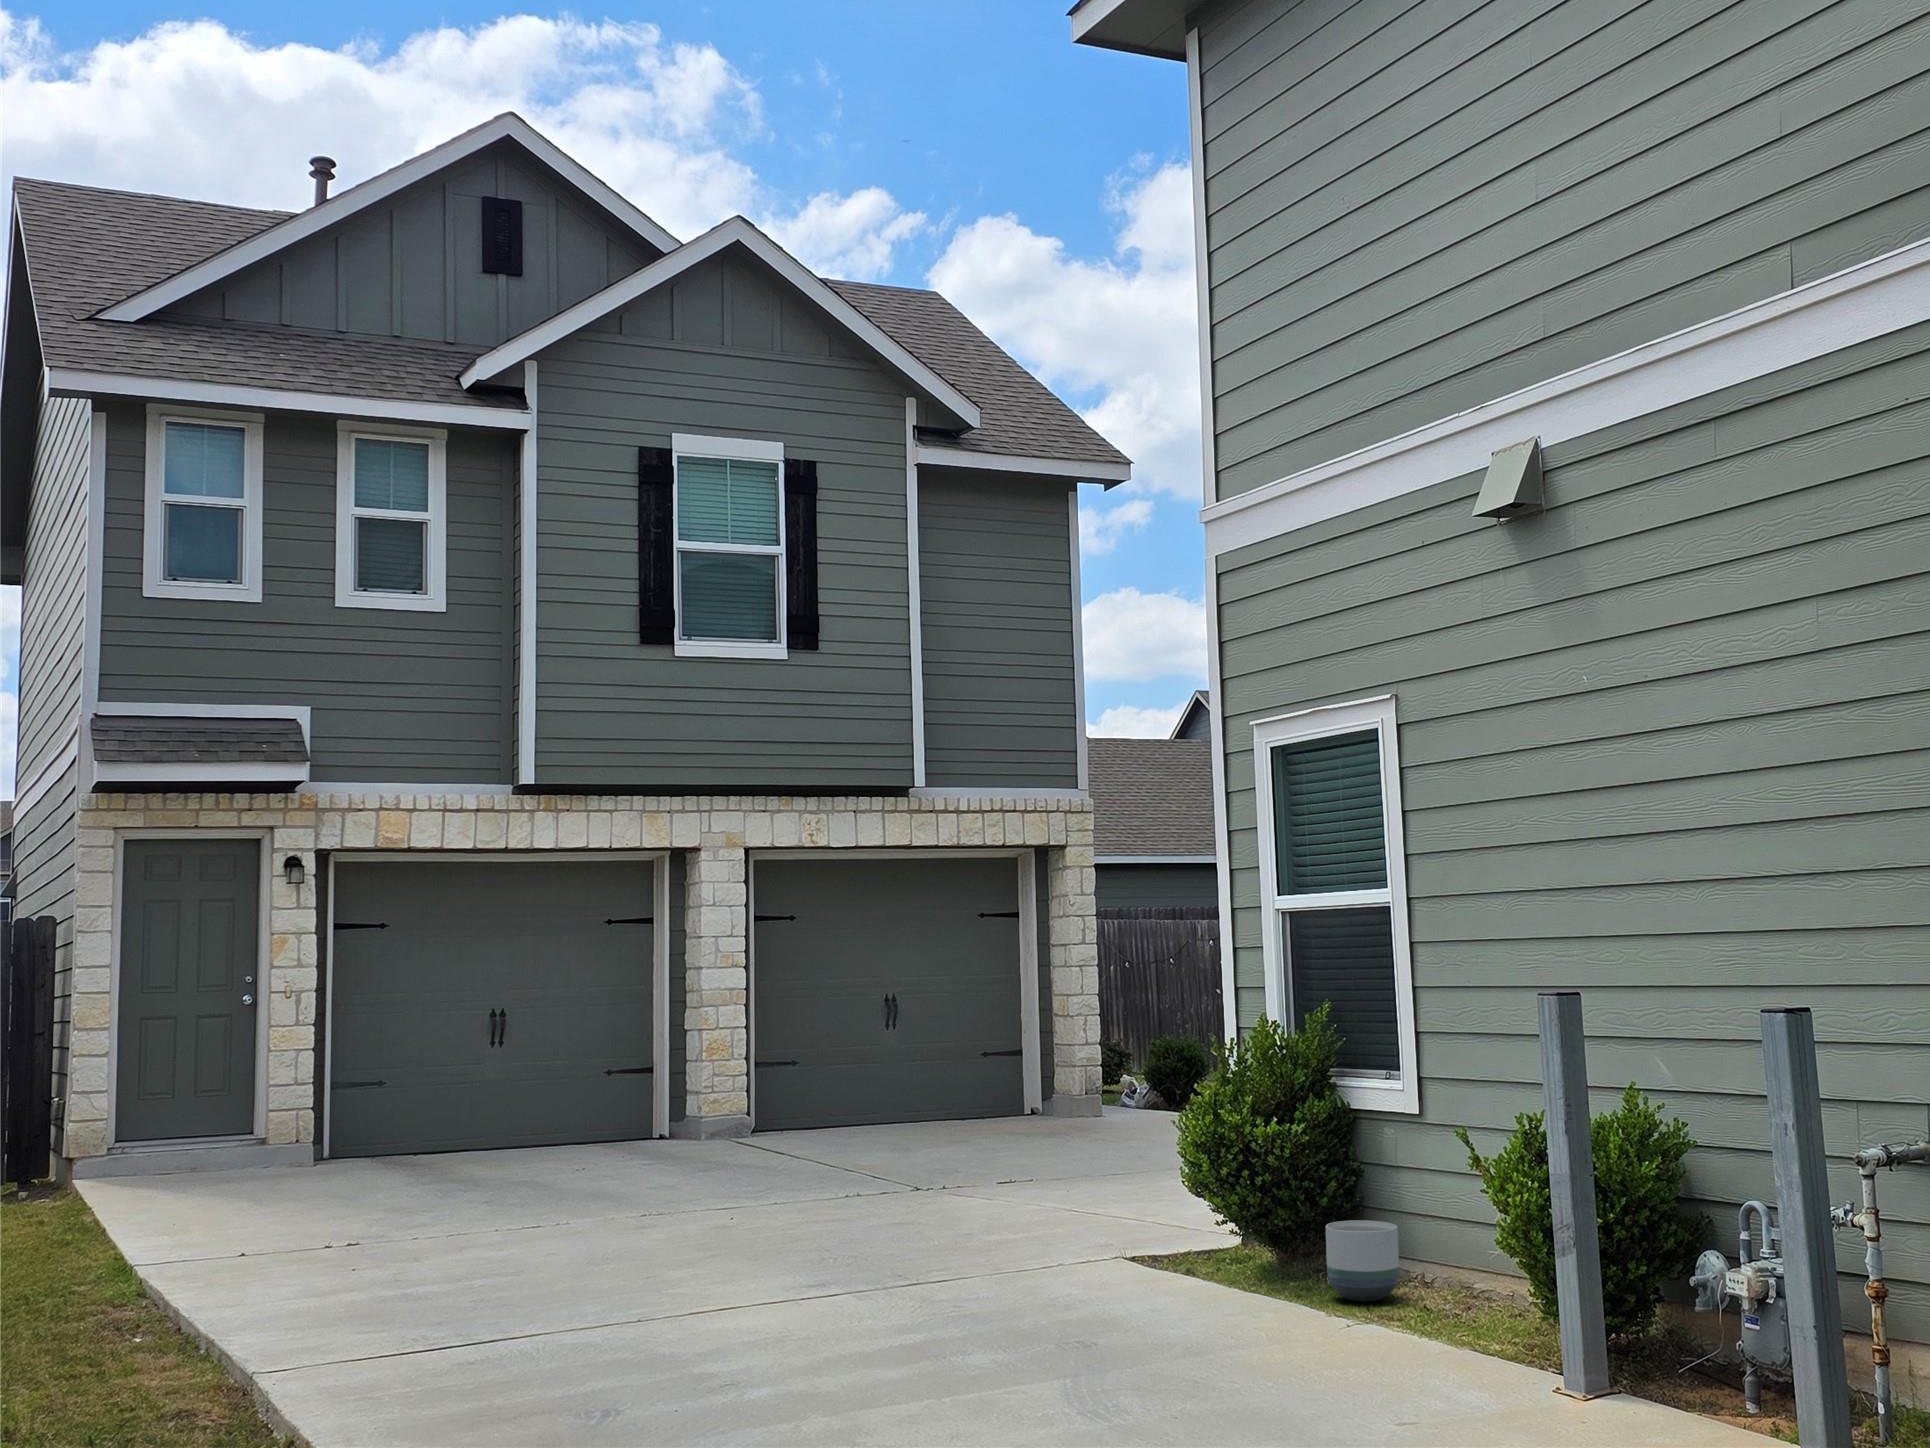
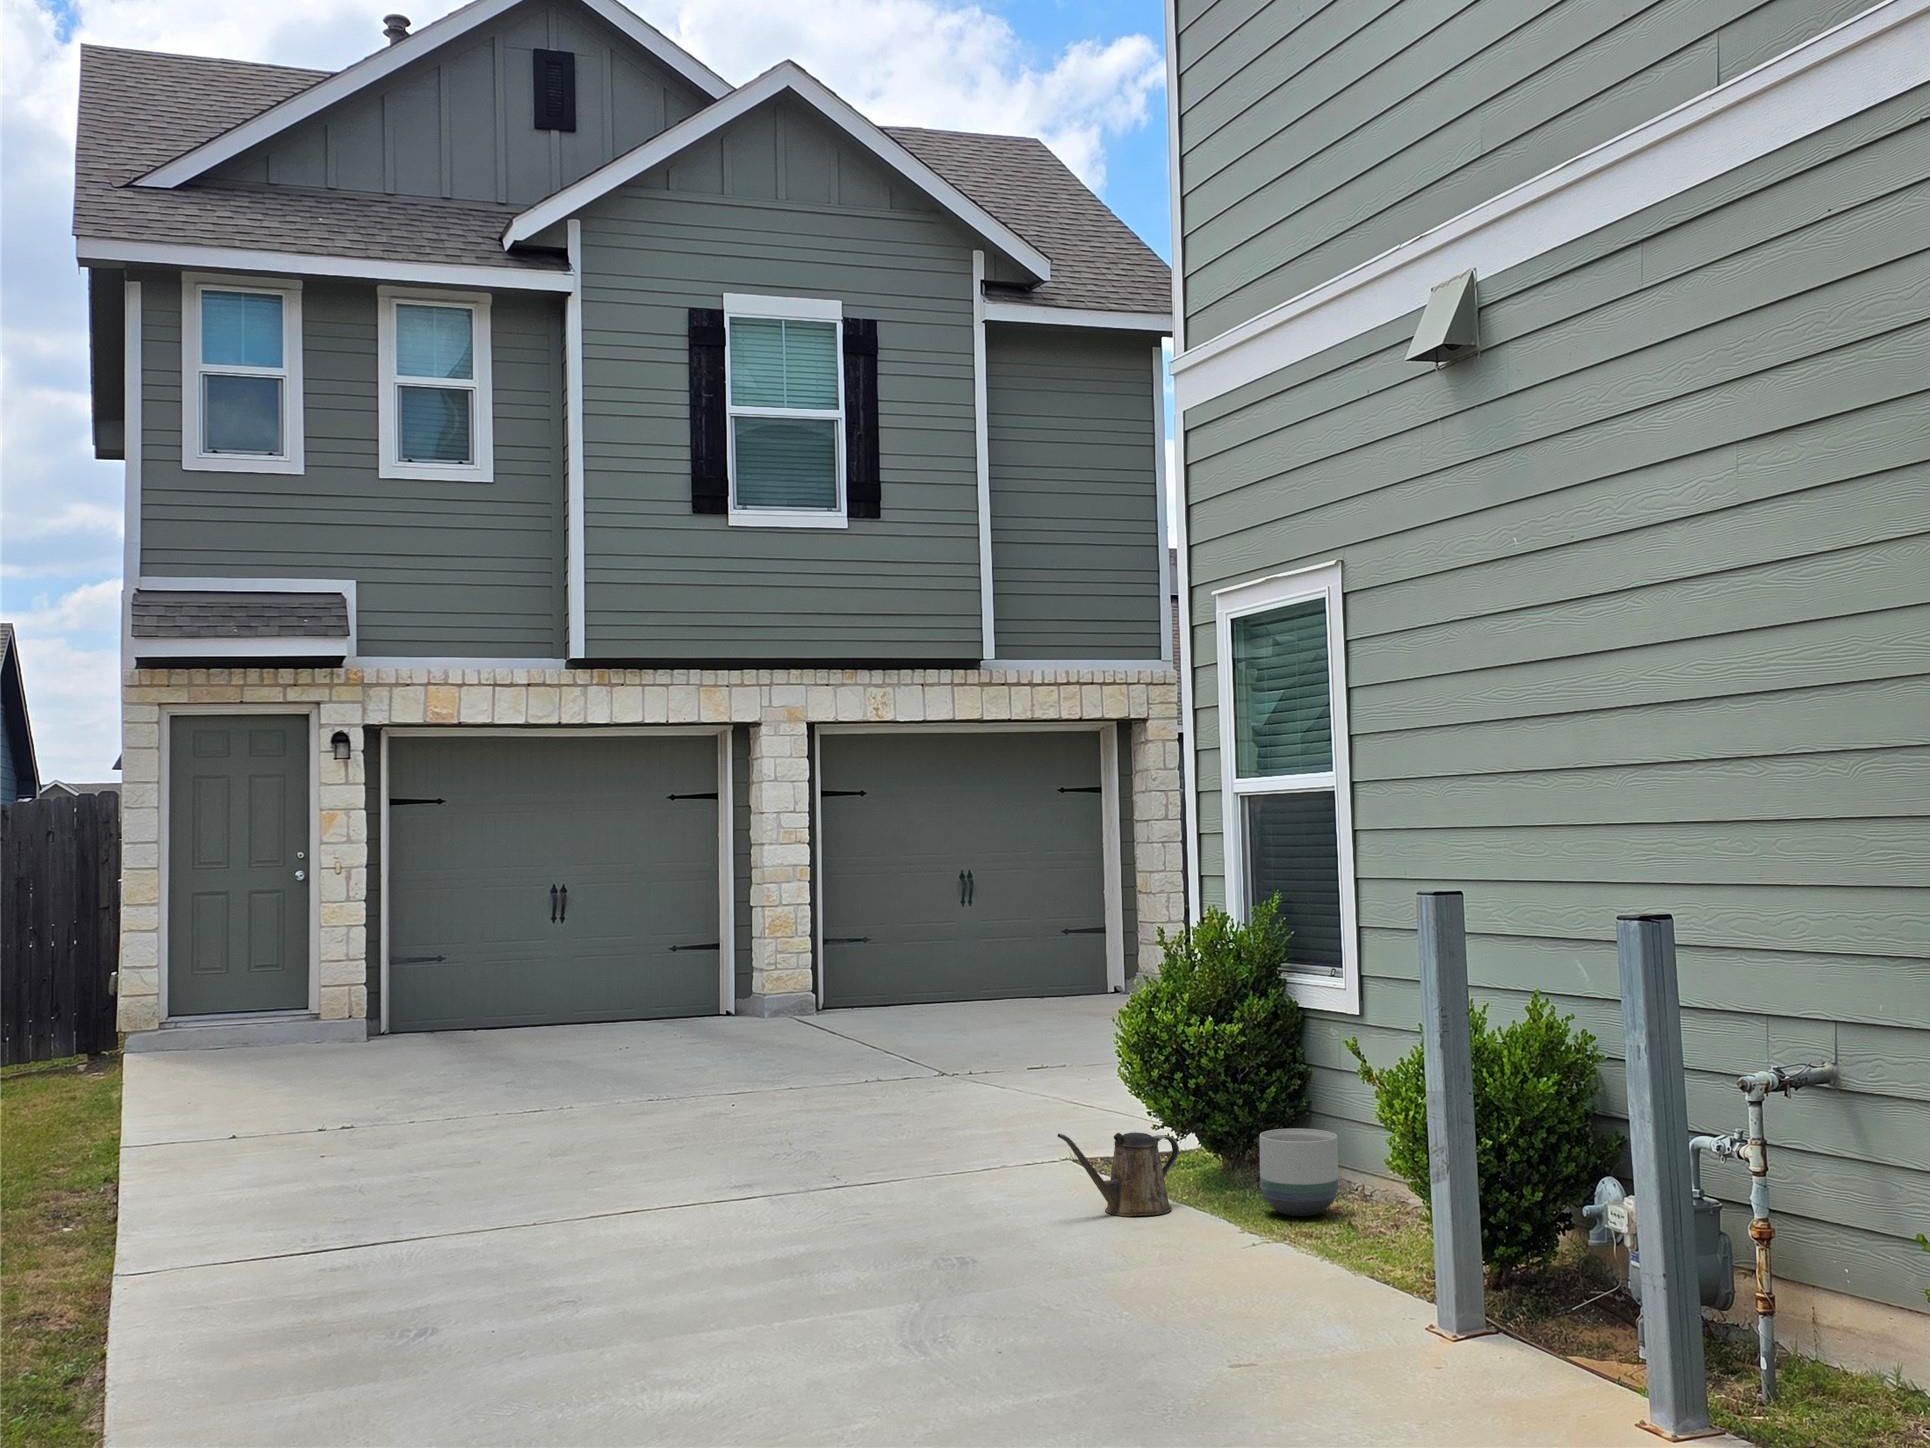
watering can: none [1145,1228,1246,1307] -> present [1058,1132,1179,1216]

